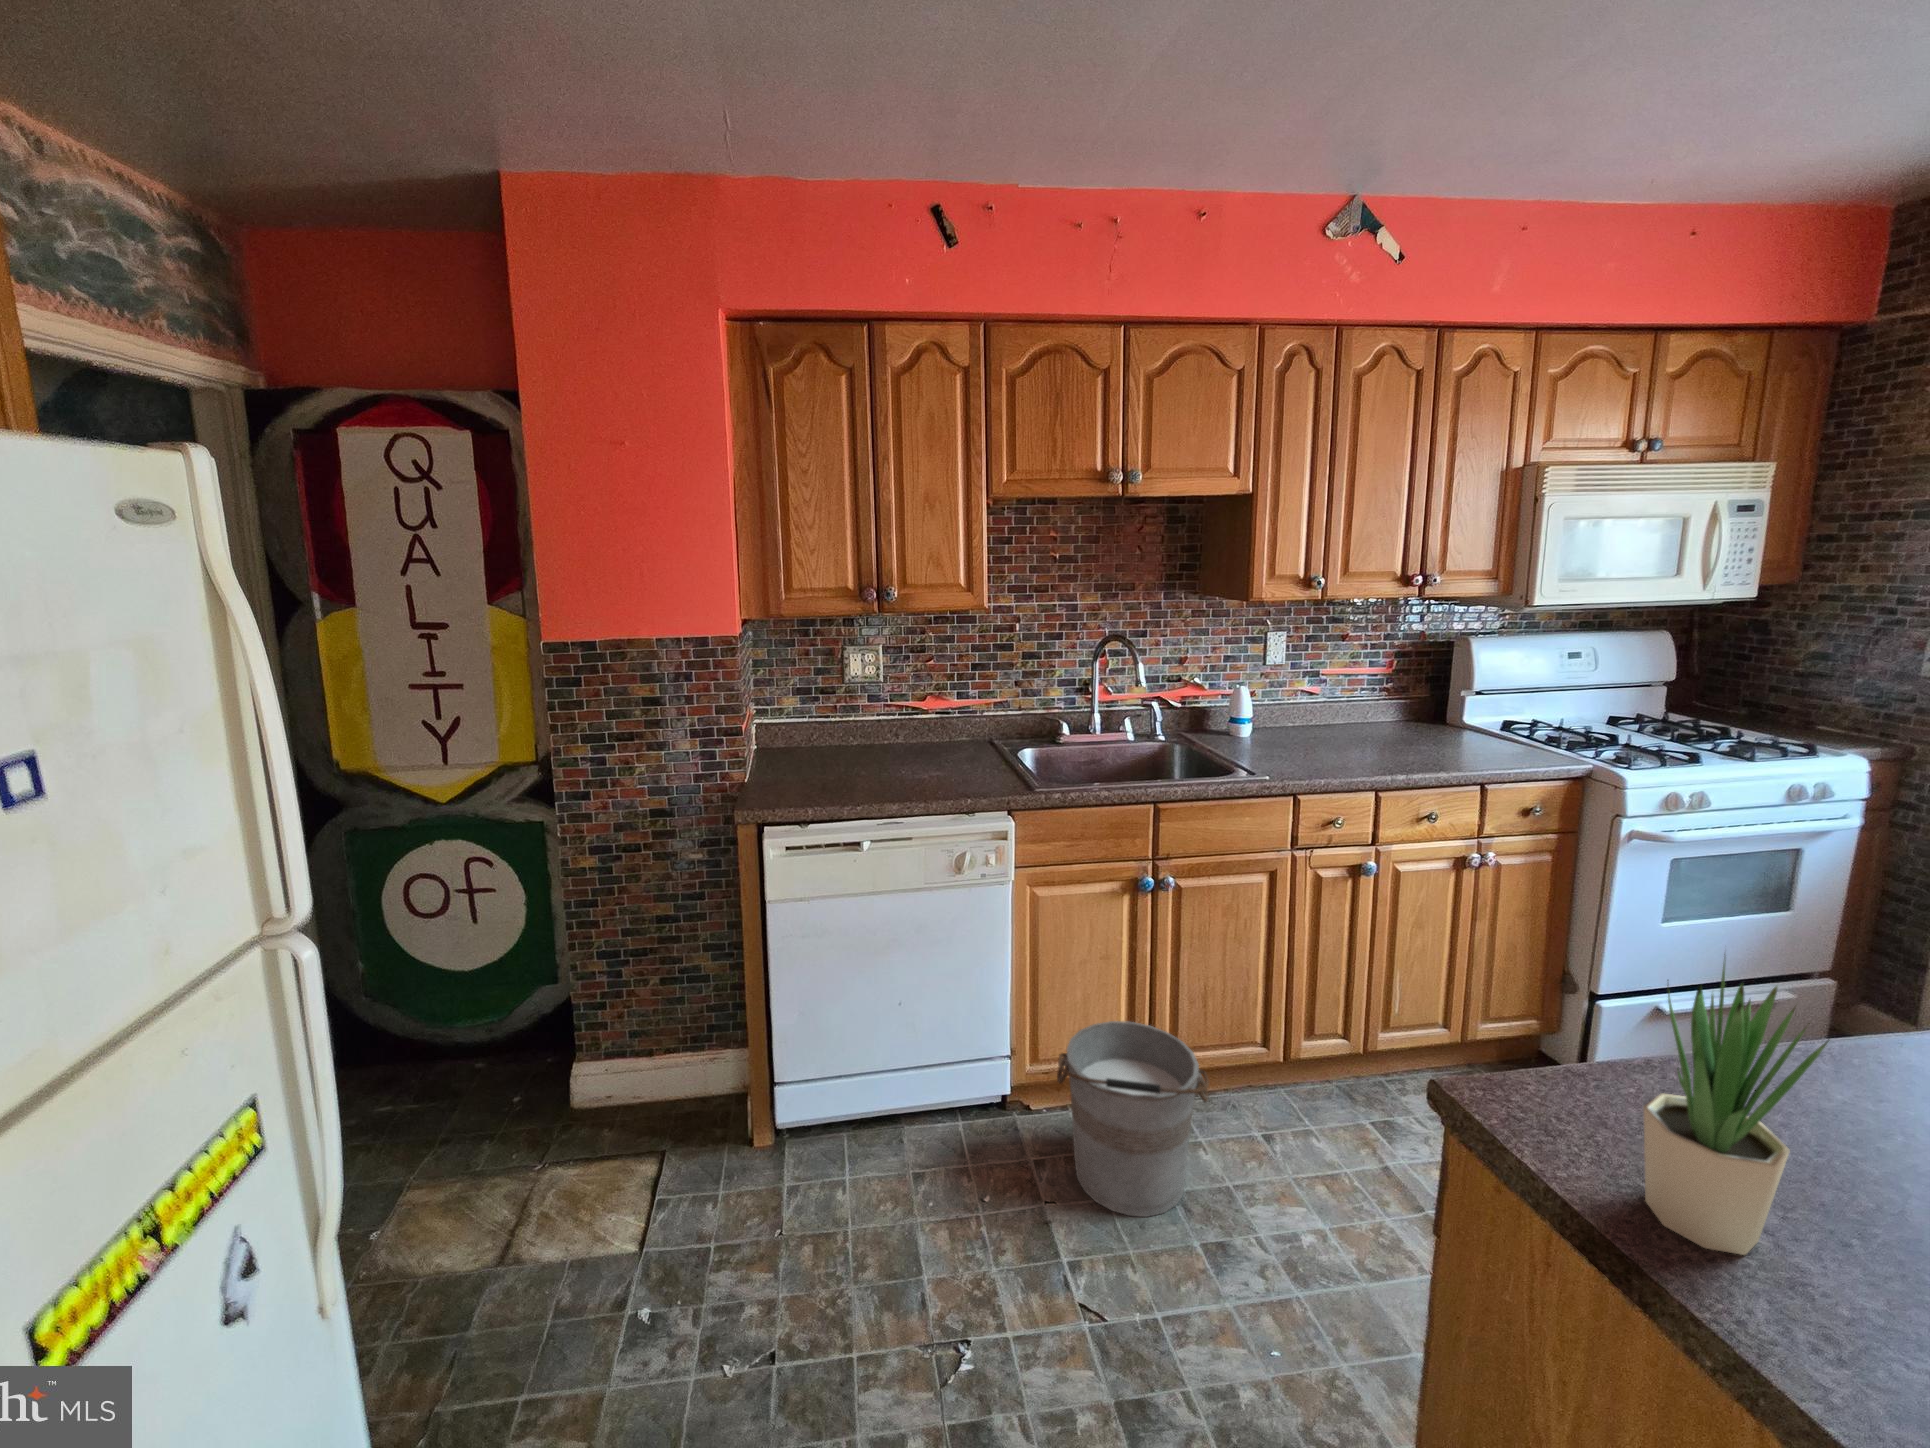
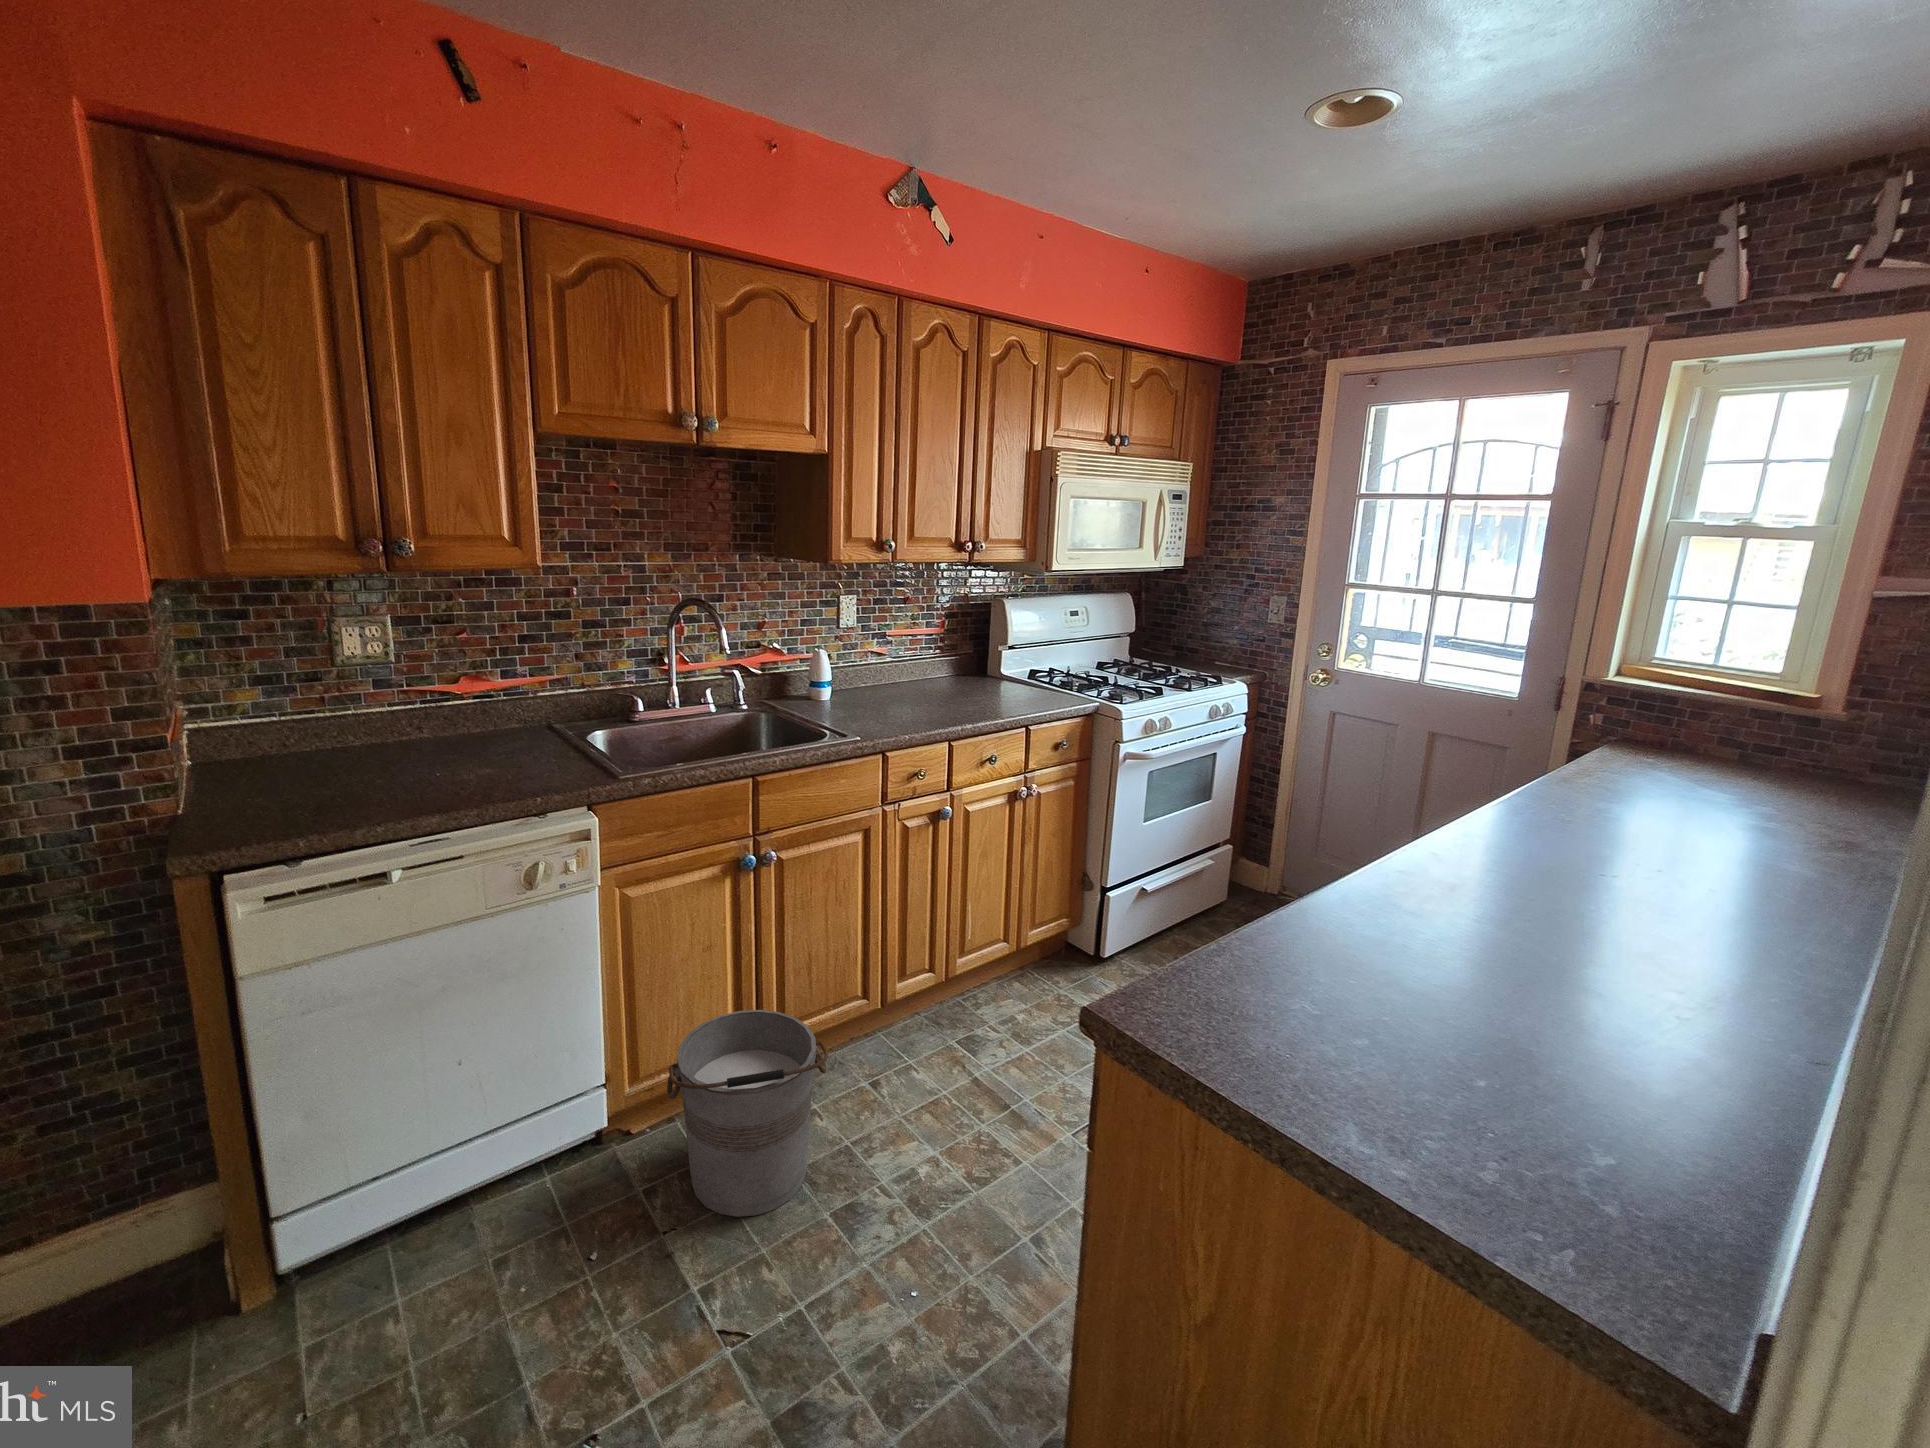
potted plant: present [1644,964,1829,1255] -> none [1239,829,1363,1079]

